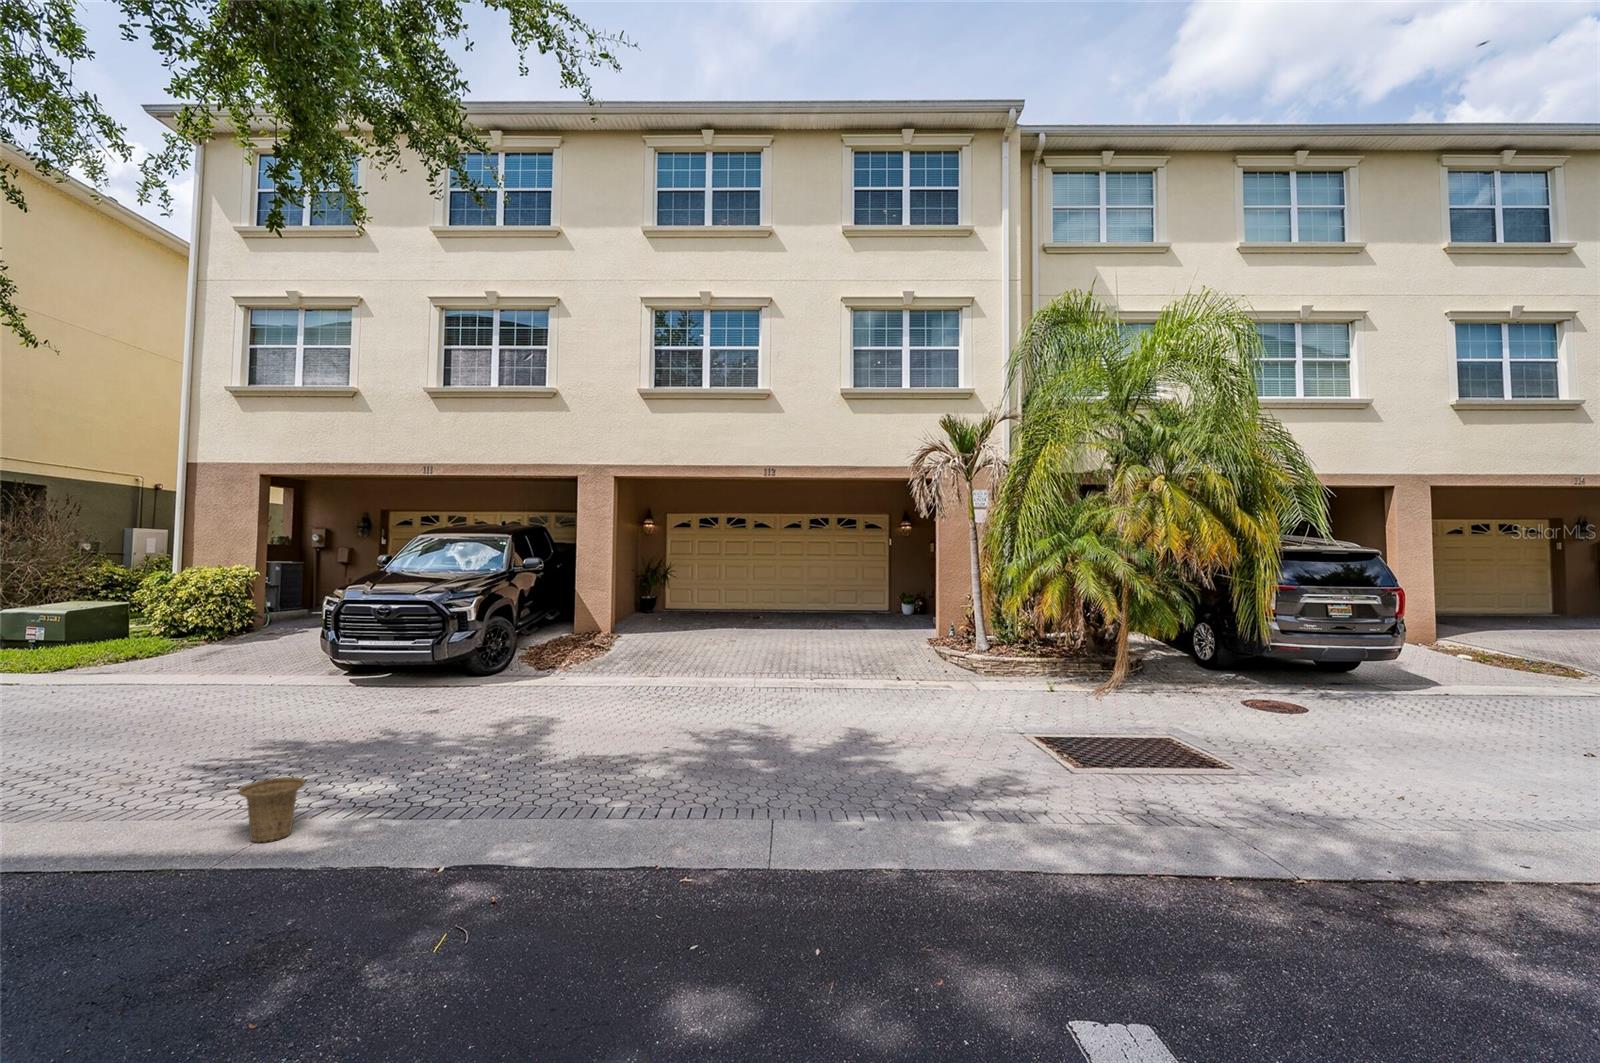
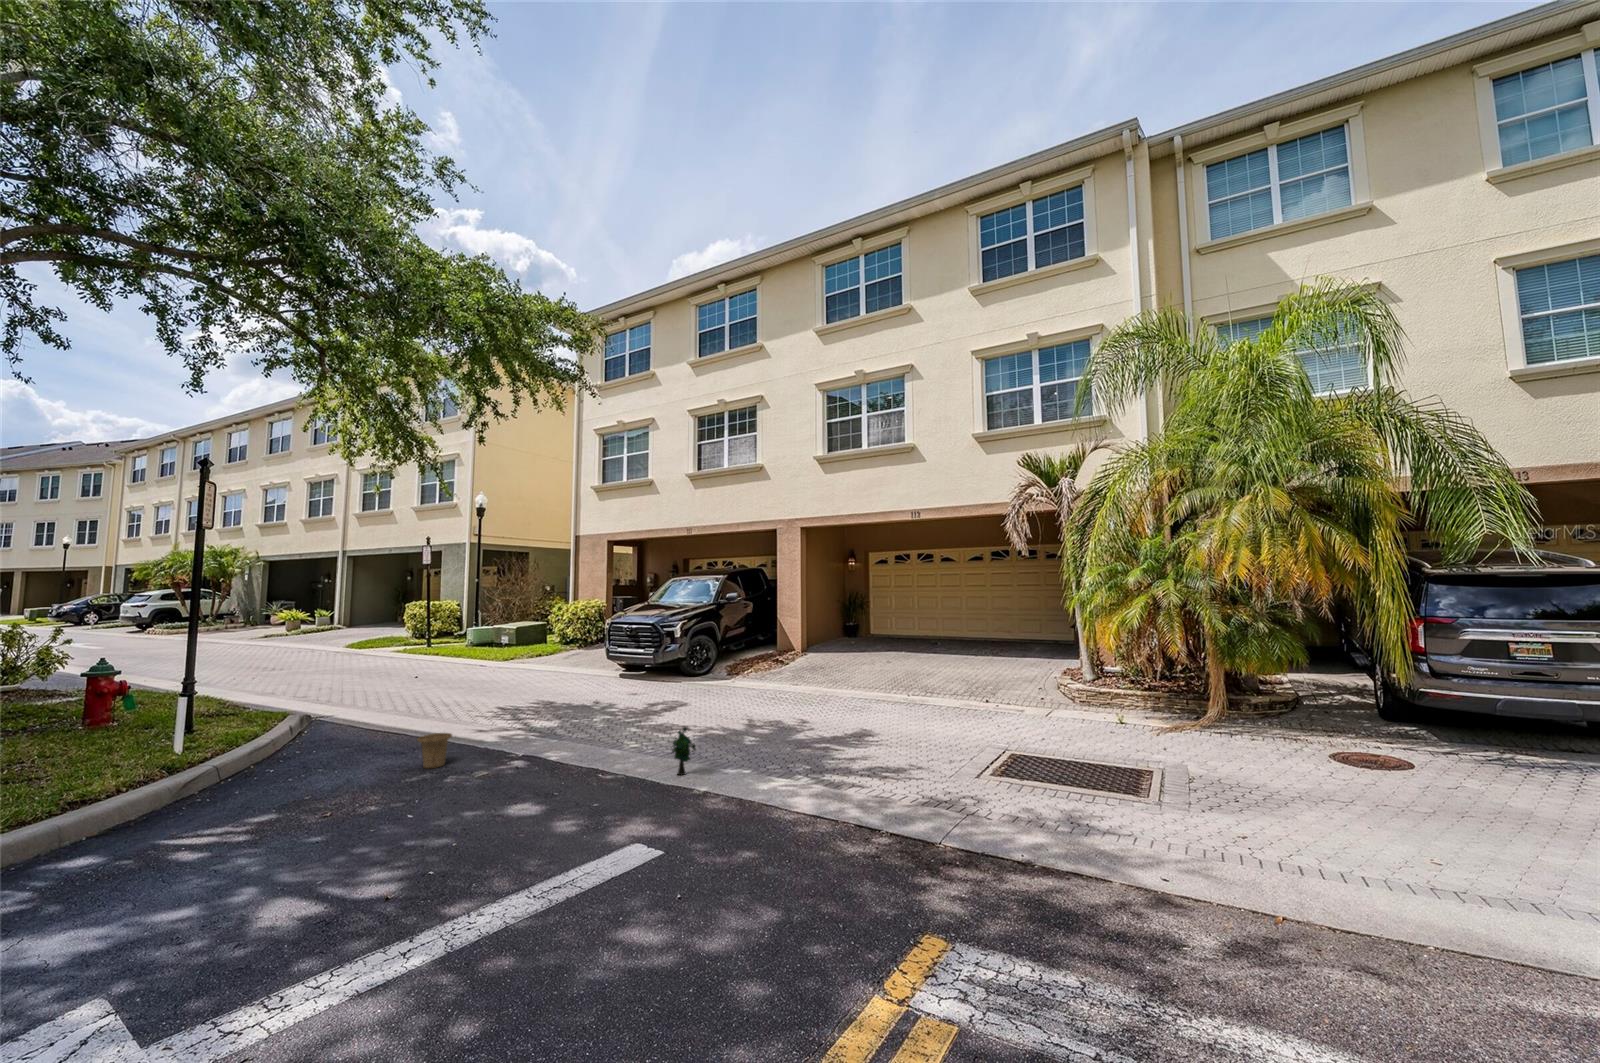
decorative plant: none [701,723,739,788] -> present [672,727,696,775]

